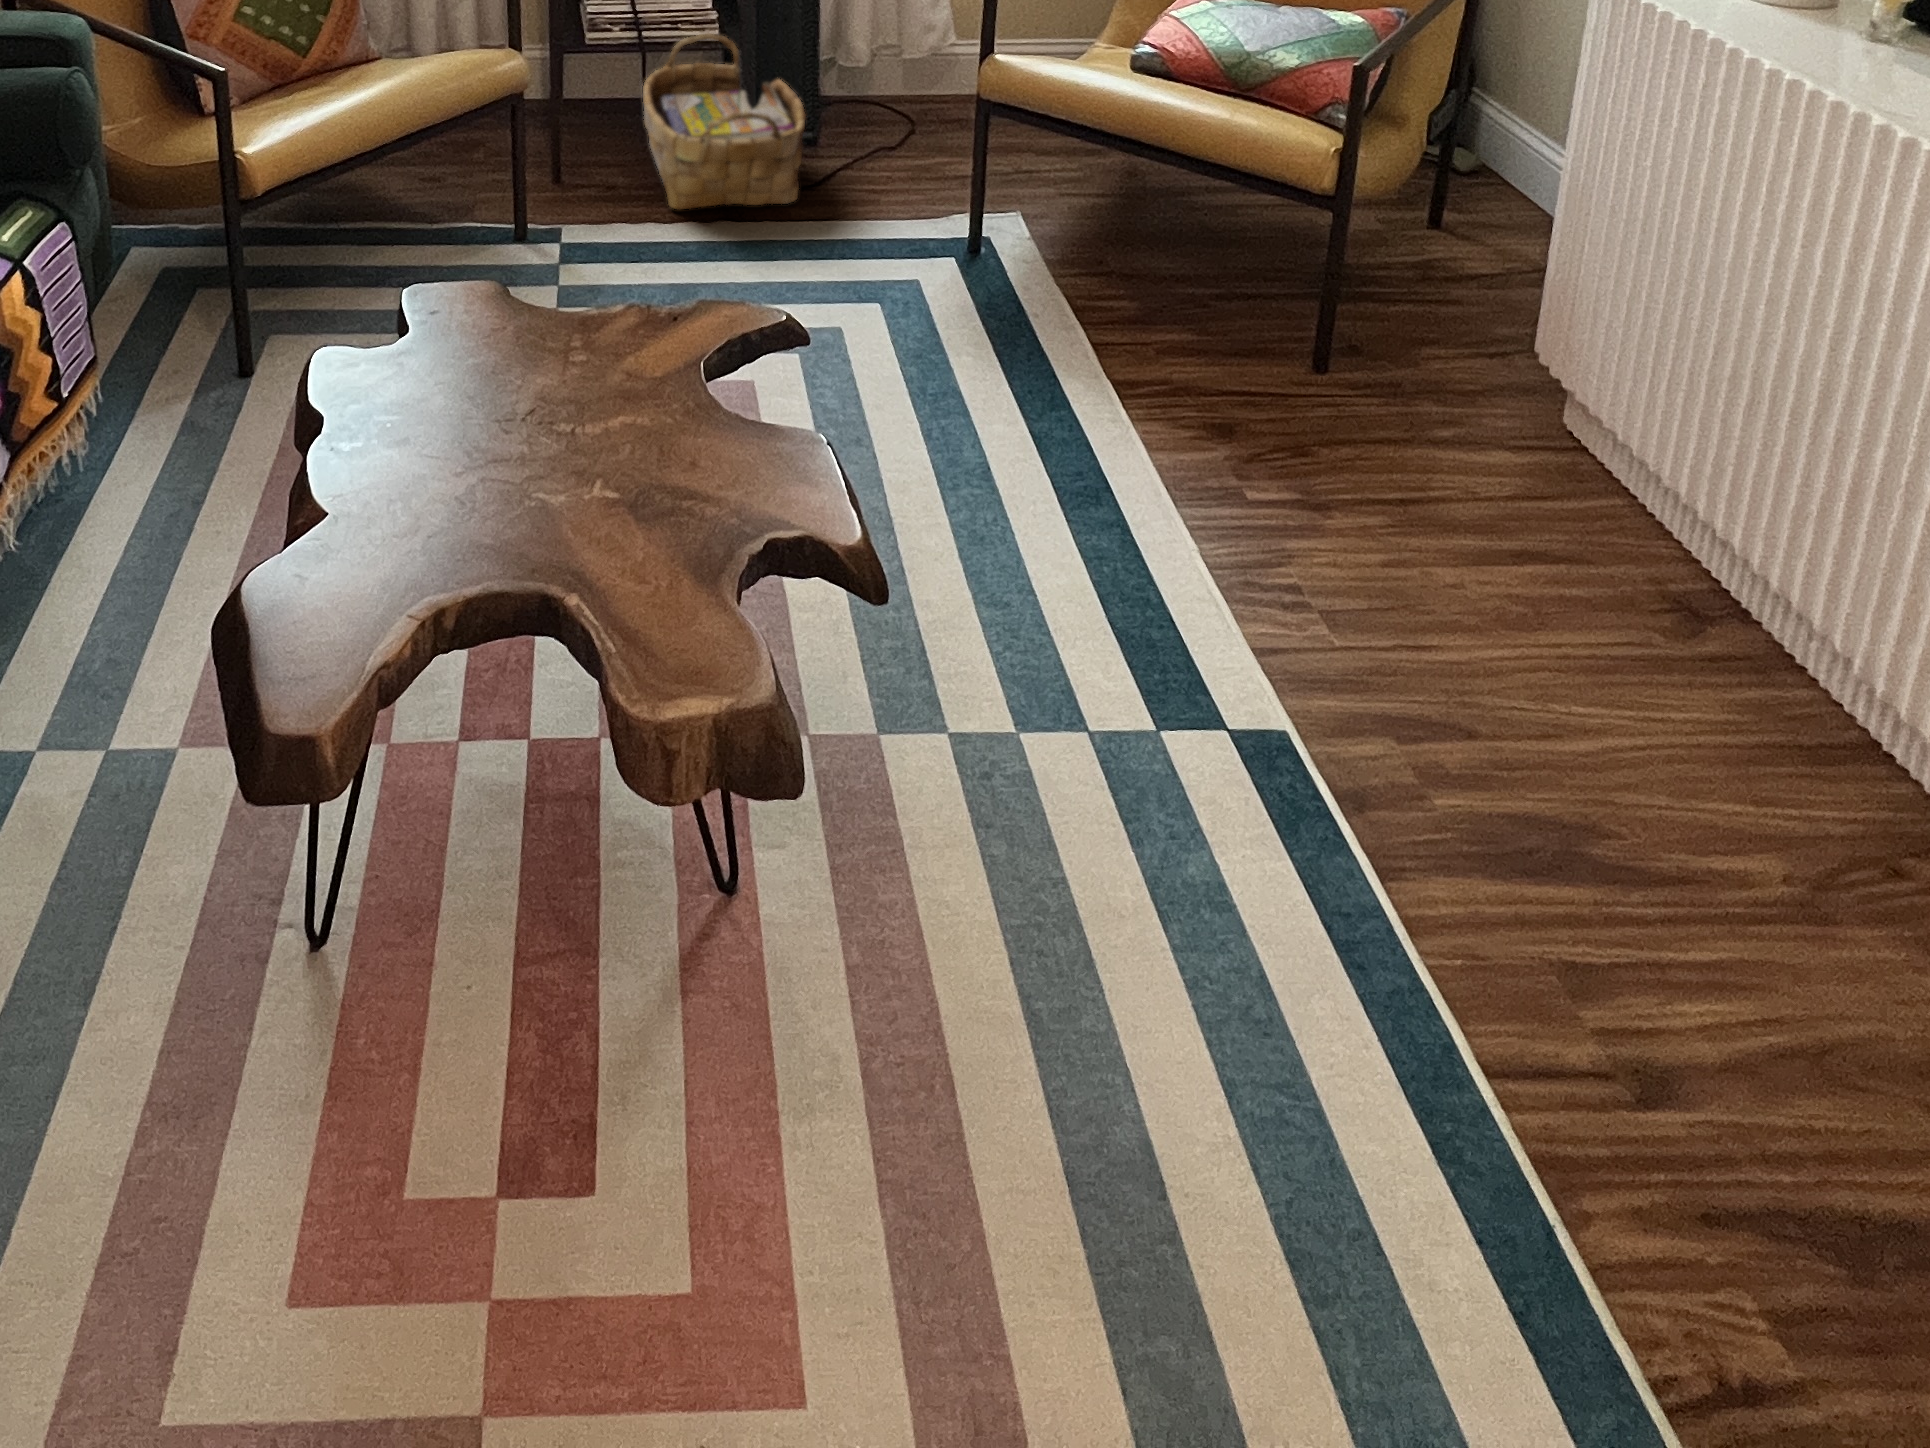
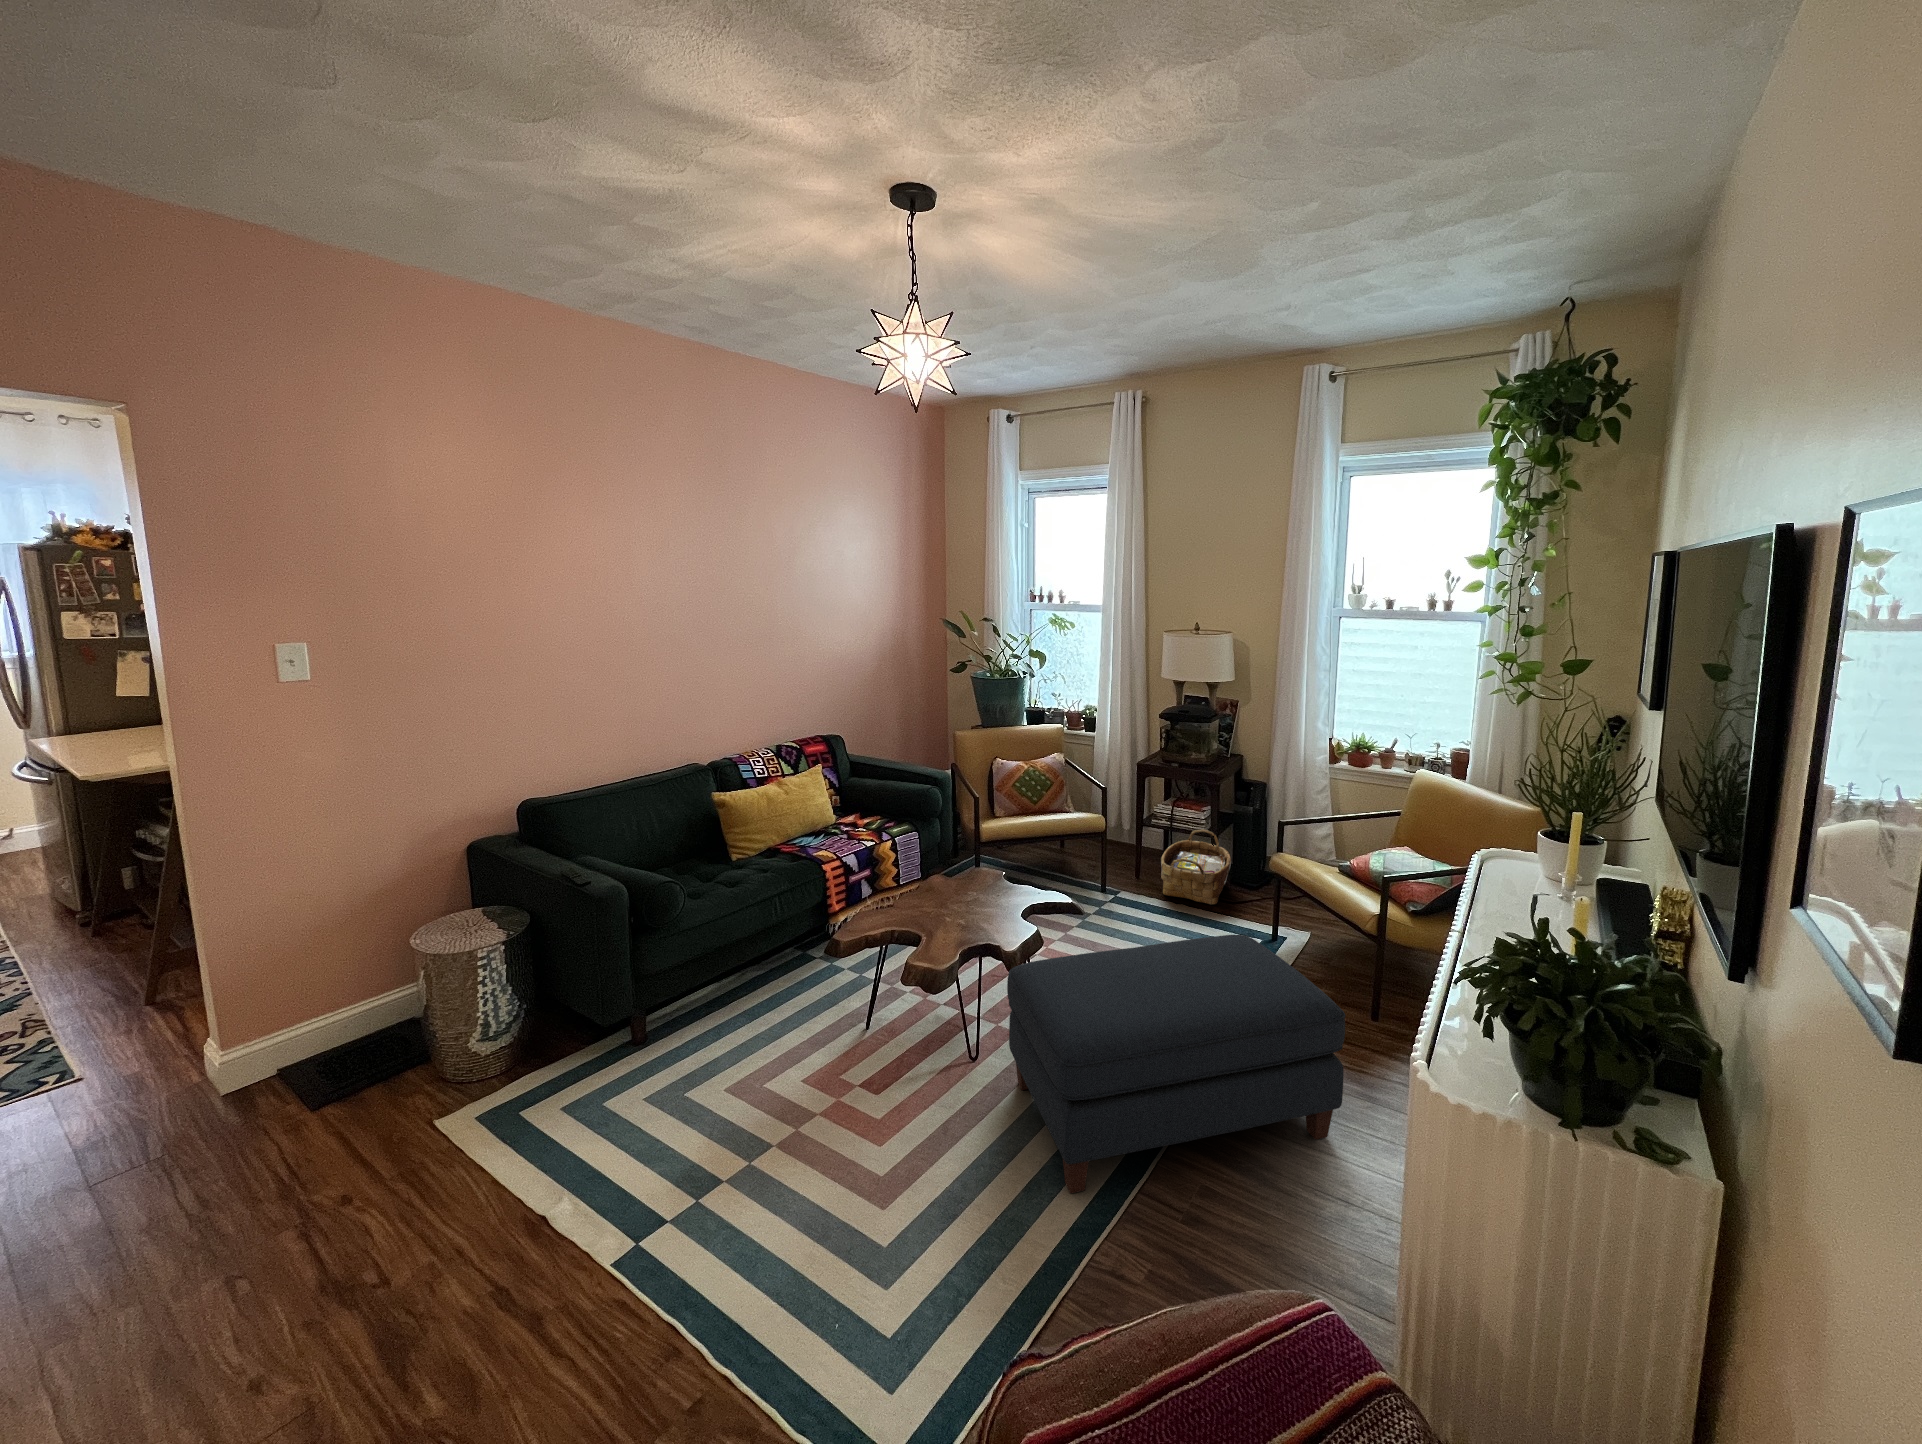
ottoman: none [933,263,1660,1133] -> present [1007,935,1346,1193]

